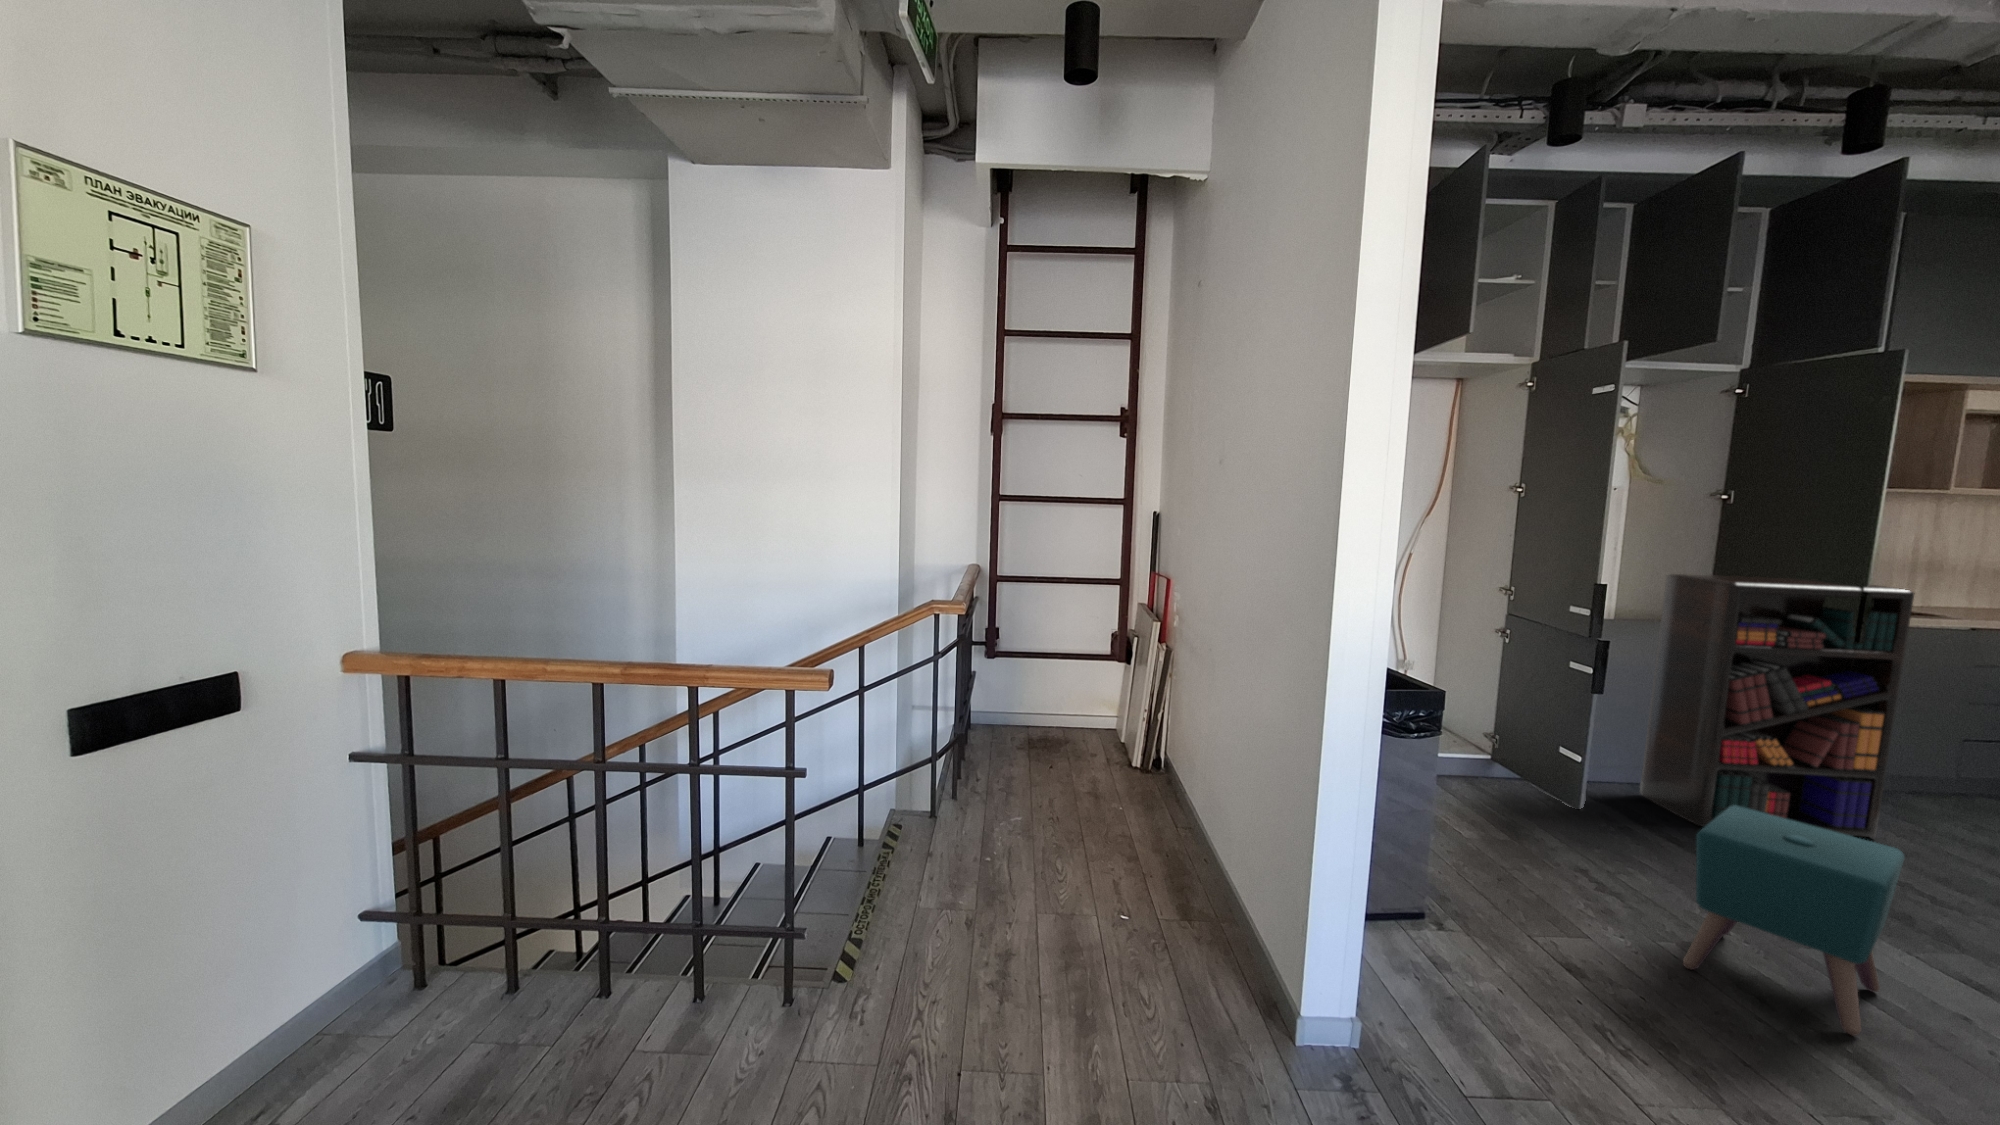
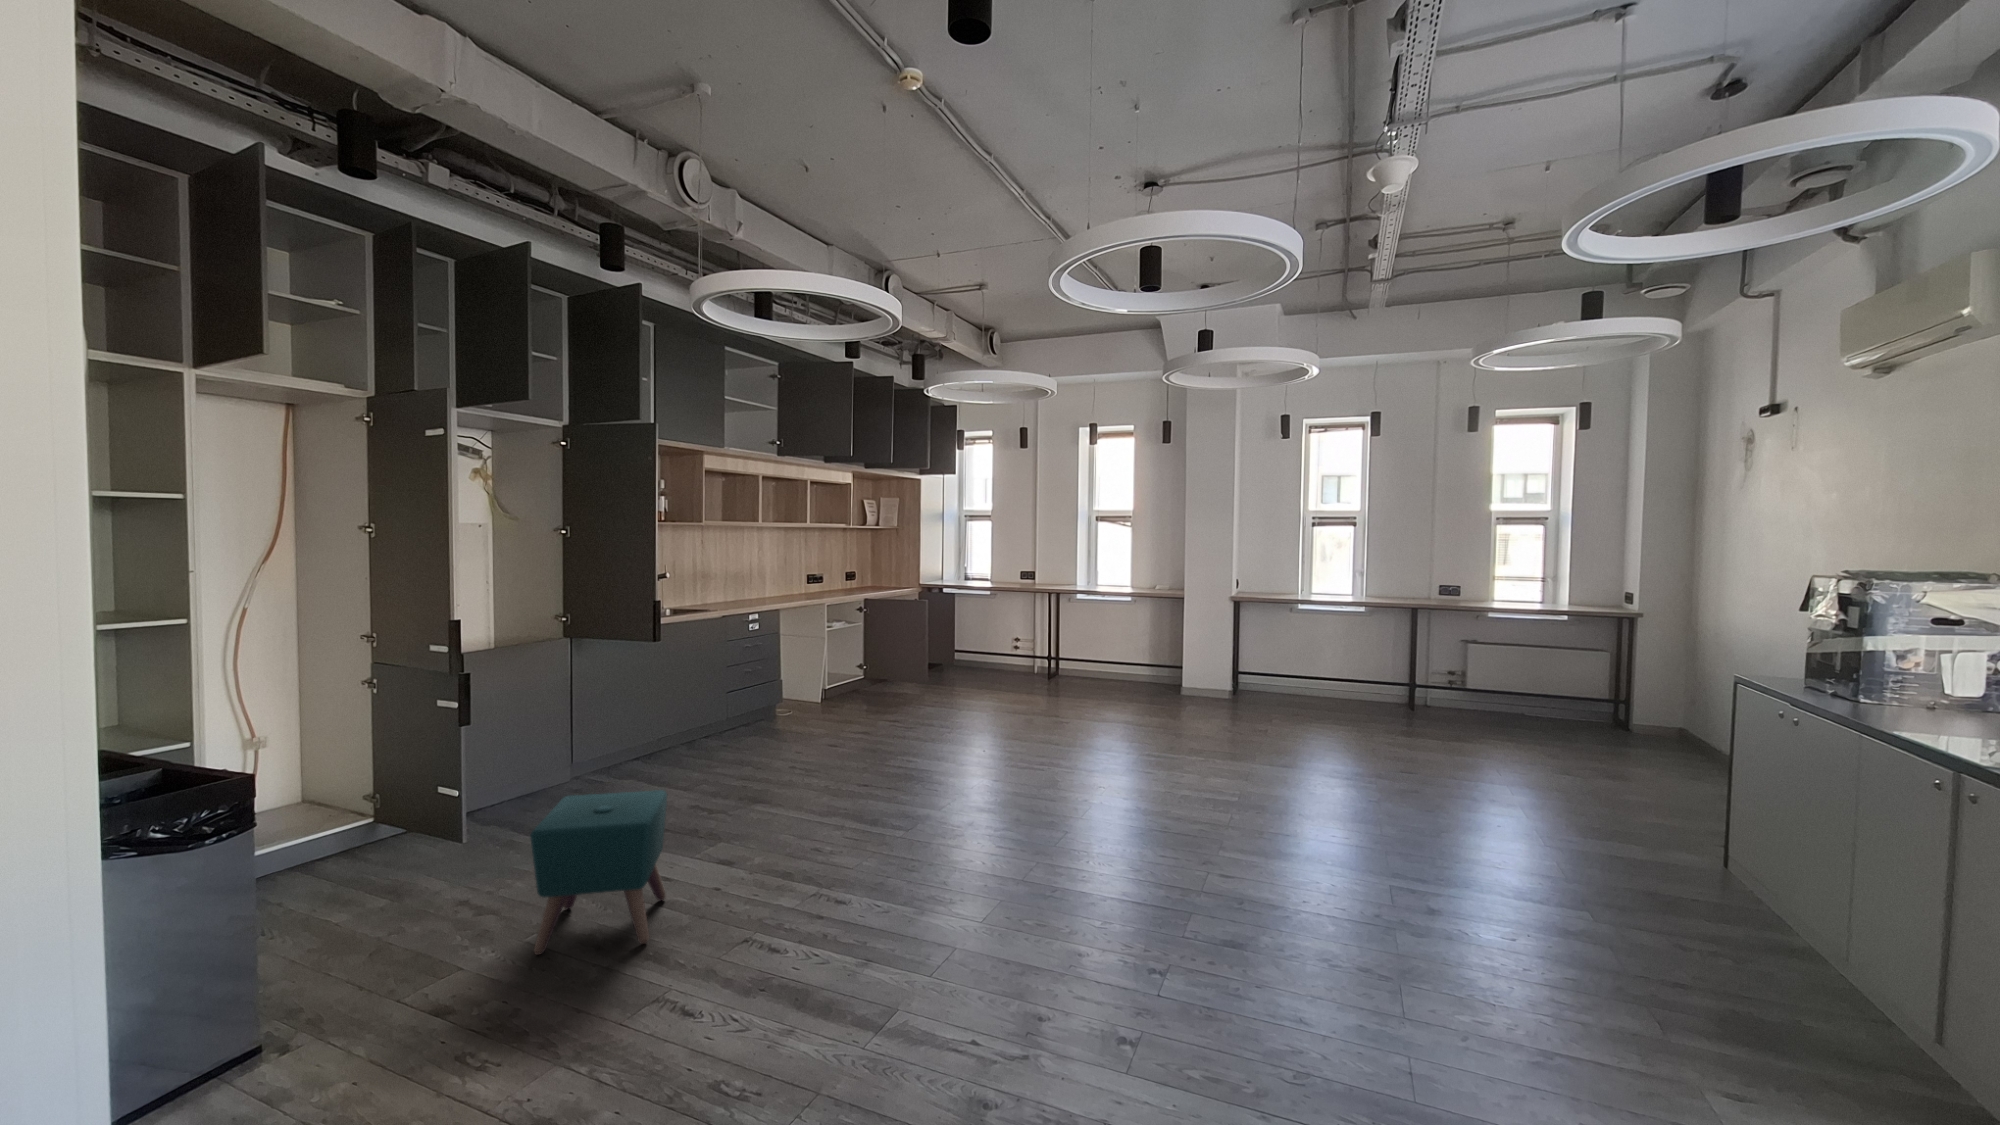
bookshelf: present [1640,574,1915,837] -> none [523,593,682,816]

